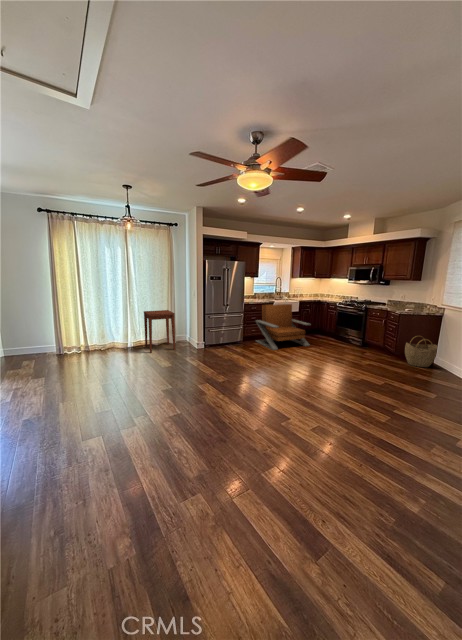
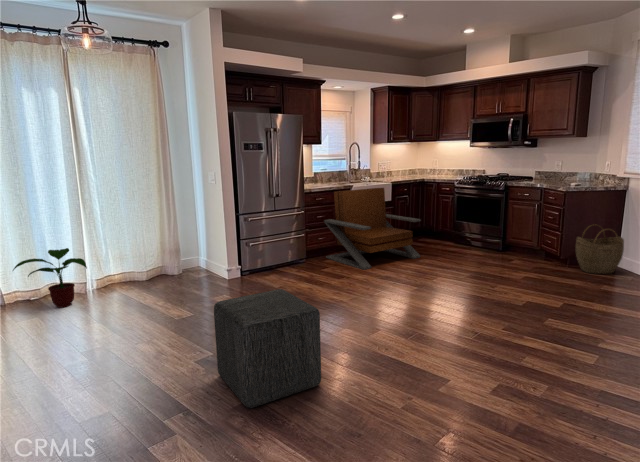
side table: present [144,310,175,353] -> none [114,211,184,296]
potted plant: none [92,326,127,355] -> present [13,248,87,308]
ottoman: none [170,358,221,419] -> present [214,289,321,408]

